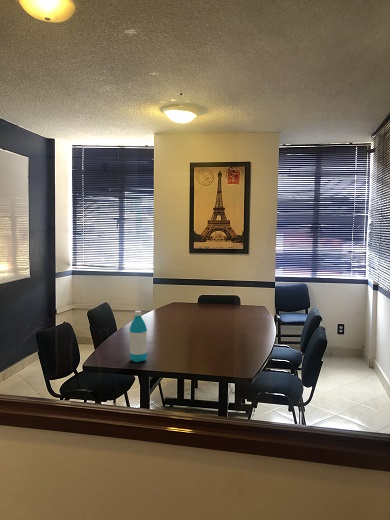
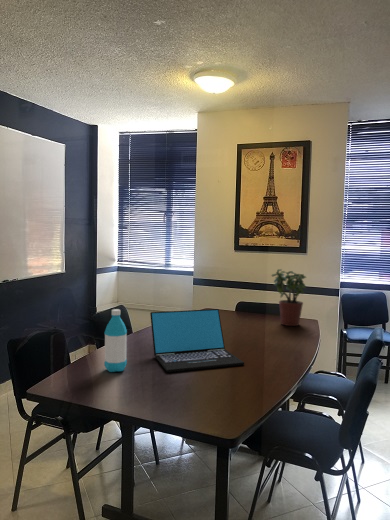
potted plant: none [232,269,260,314] -> present [272,269,306,326]
laptop: none [154,305,234,358] -> present [150,309,244,372]

